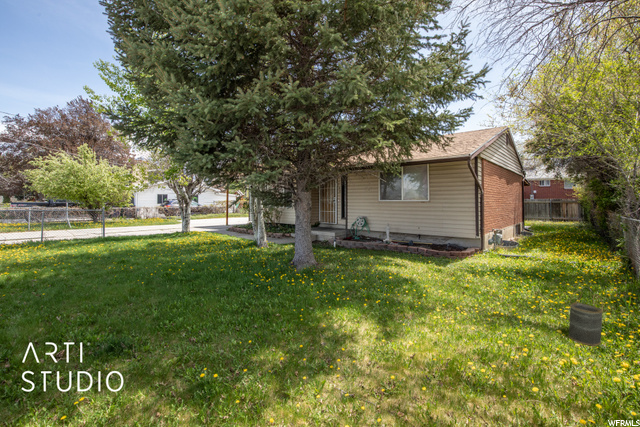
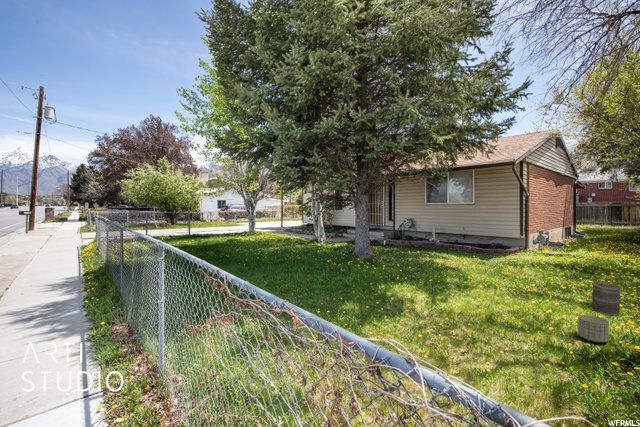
planter: none [567,359,609,401] -> present [578,315,609,343]

